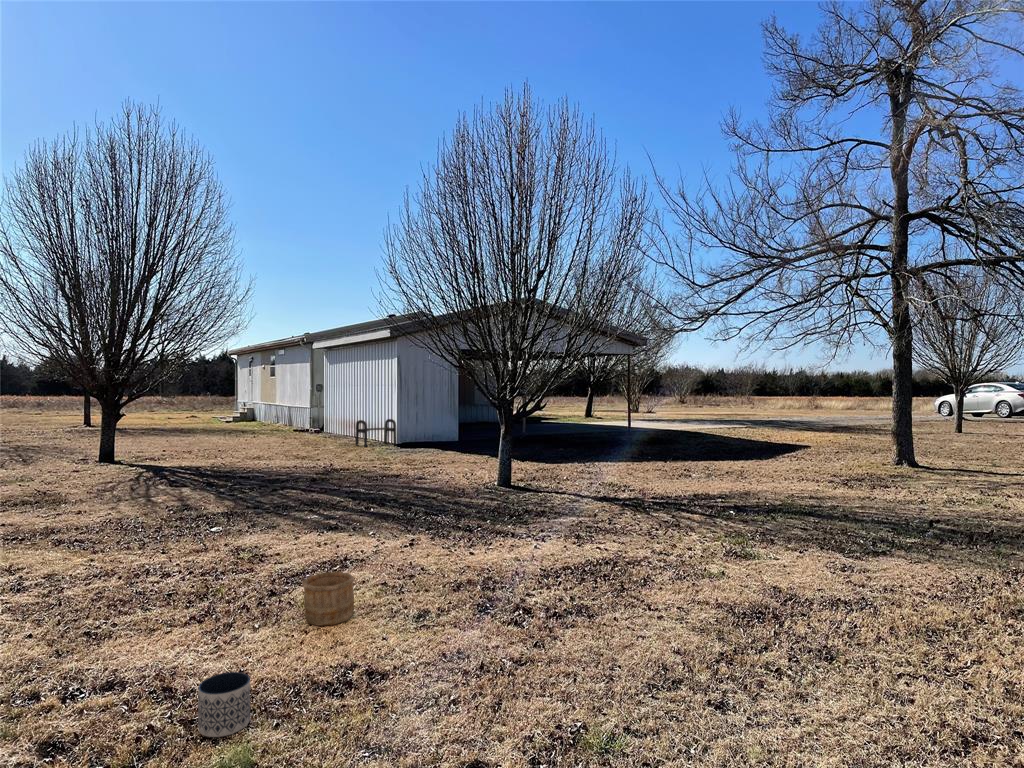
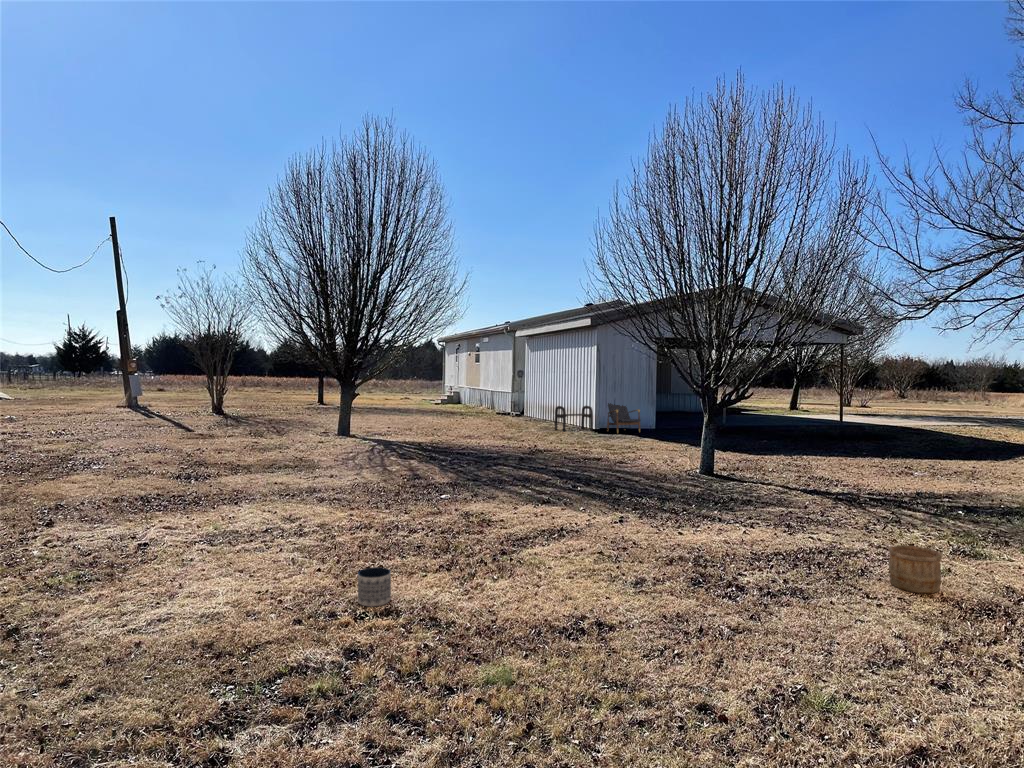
lounge chair: none [411,413,445,447] -> present [607,403,640,433]
wooden bucket: present [302,572,355,626] -> present [888,545,942,593]
planter: present [198,672,250,737] -> present [358,567,391,607]

